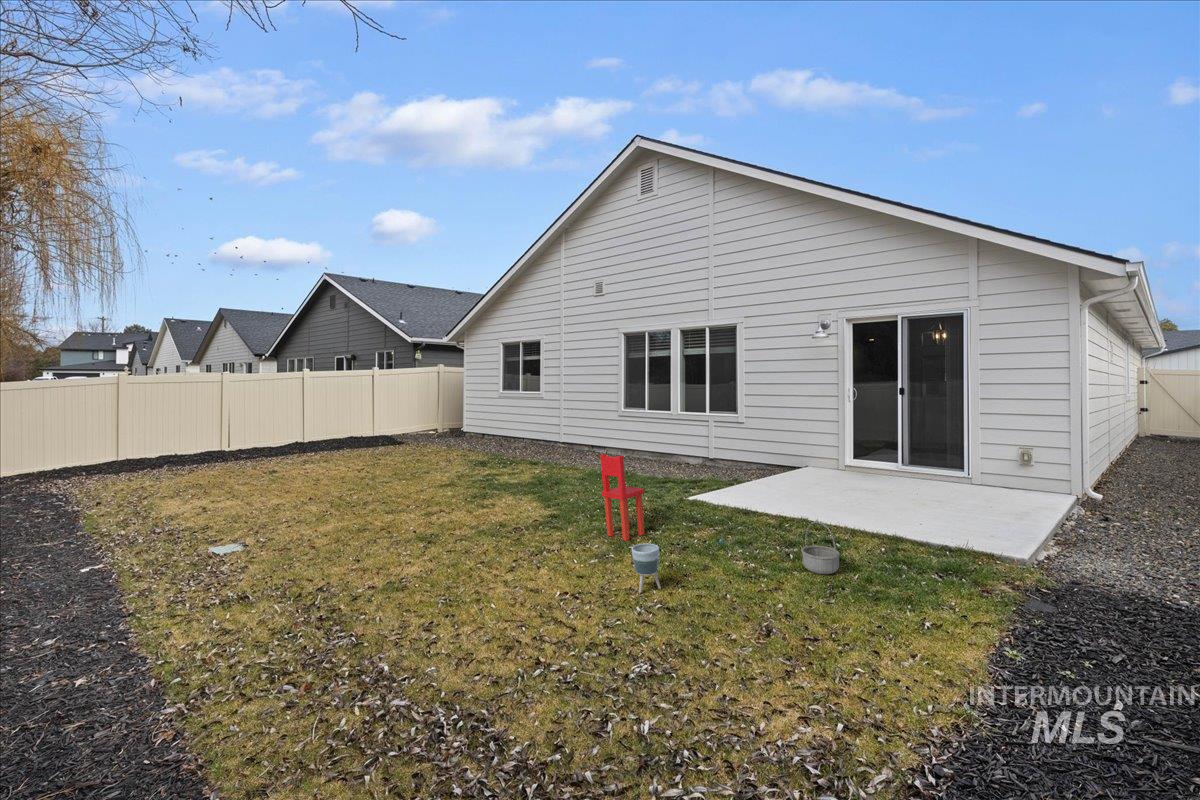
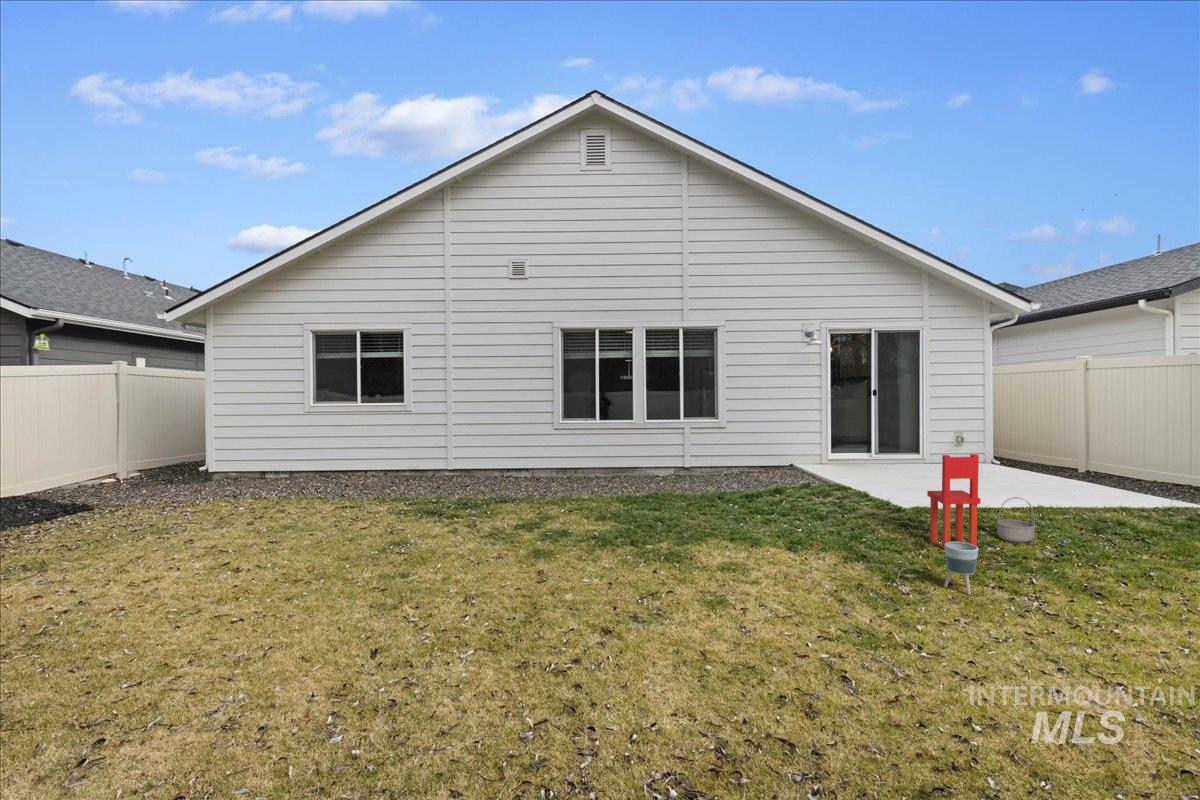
basket: present [801,521,840,574] -> present [996,497,1036,543]
planter: present [631,543,661,593] -> present [944,542,979,595]

